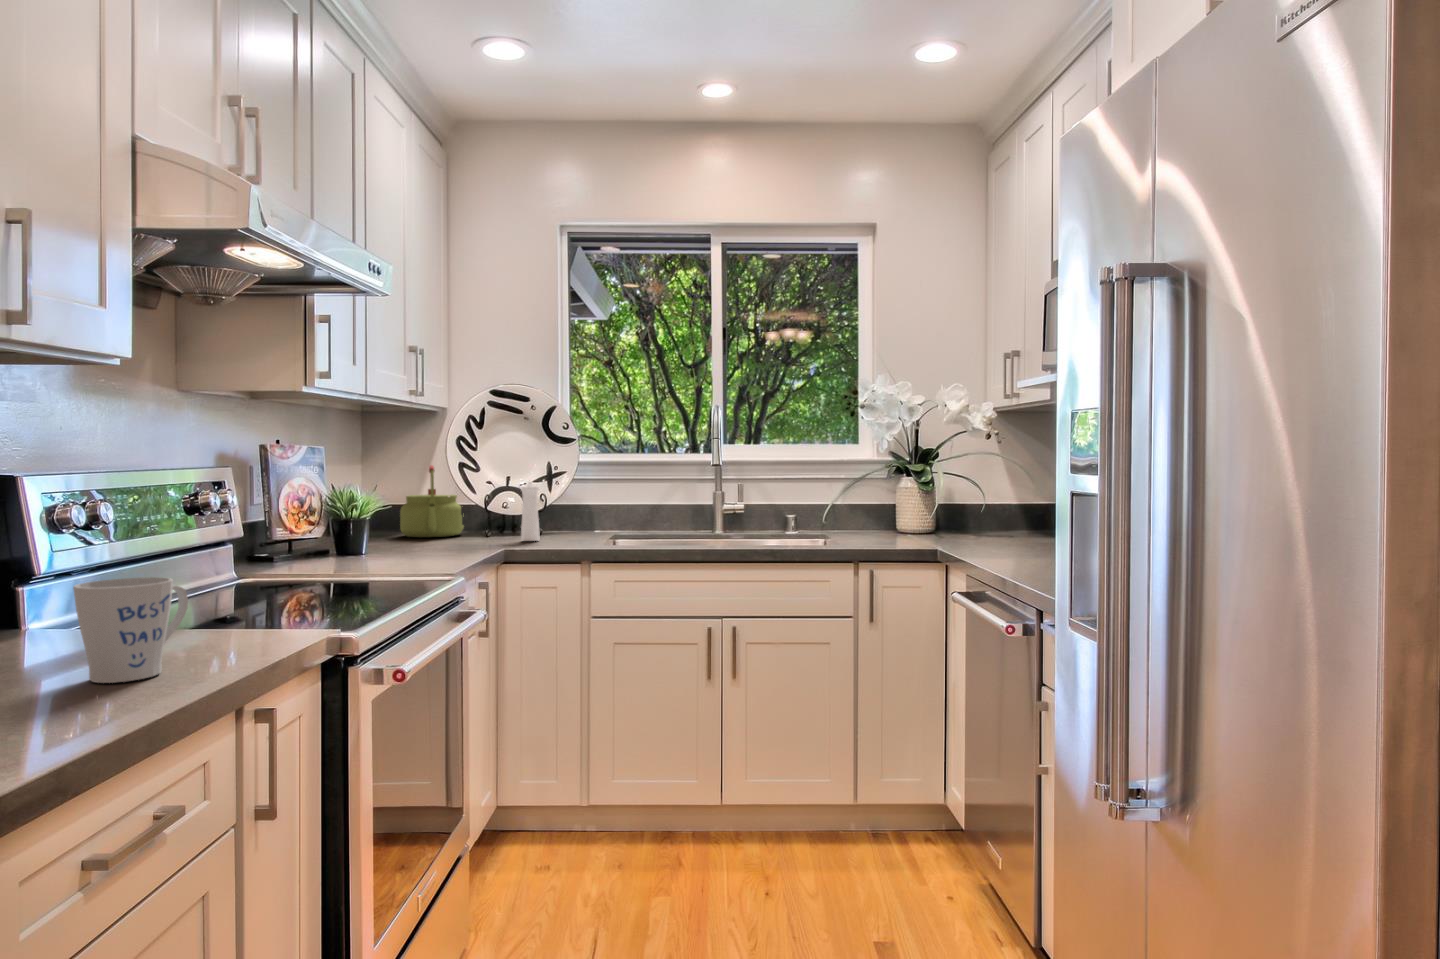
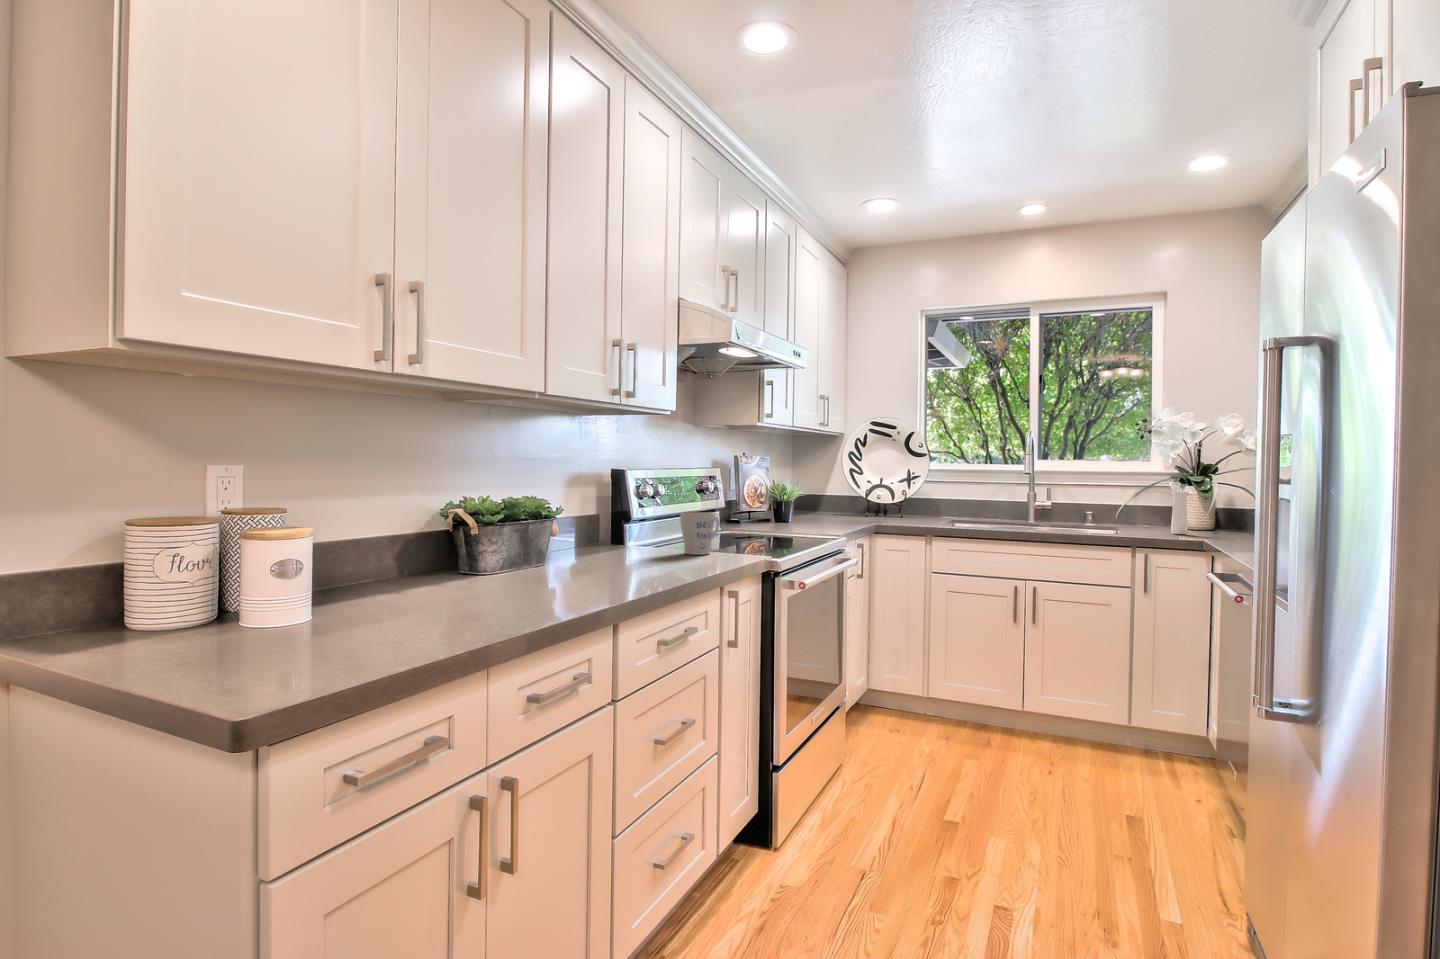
kettle: present [400,465,464,537] -> none [811,471,850,517]
pepper mill: present [521,482,539,541] -> present [1169,482,1188,534]

